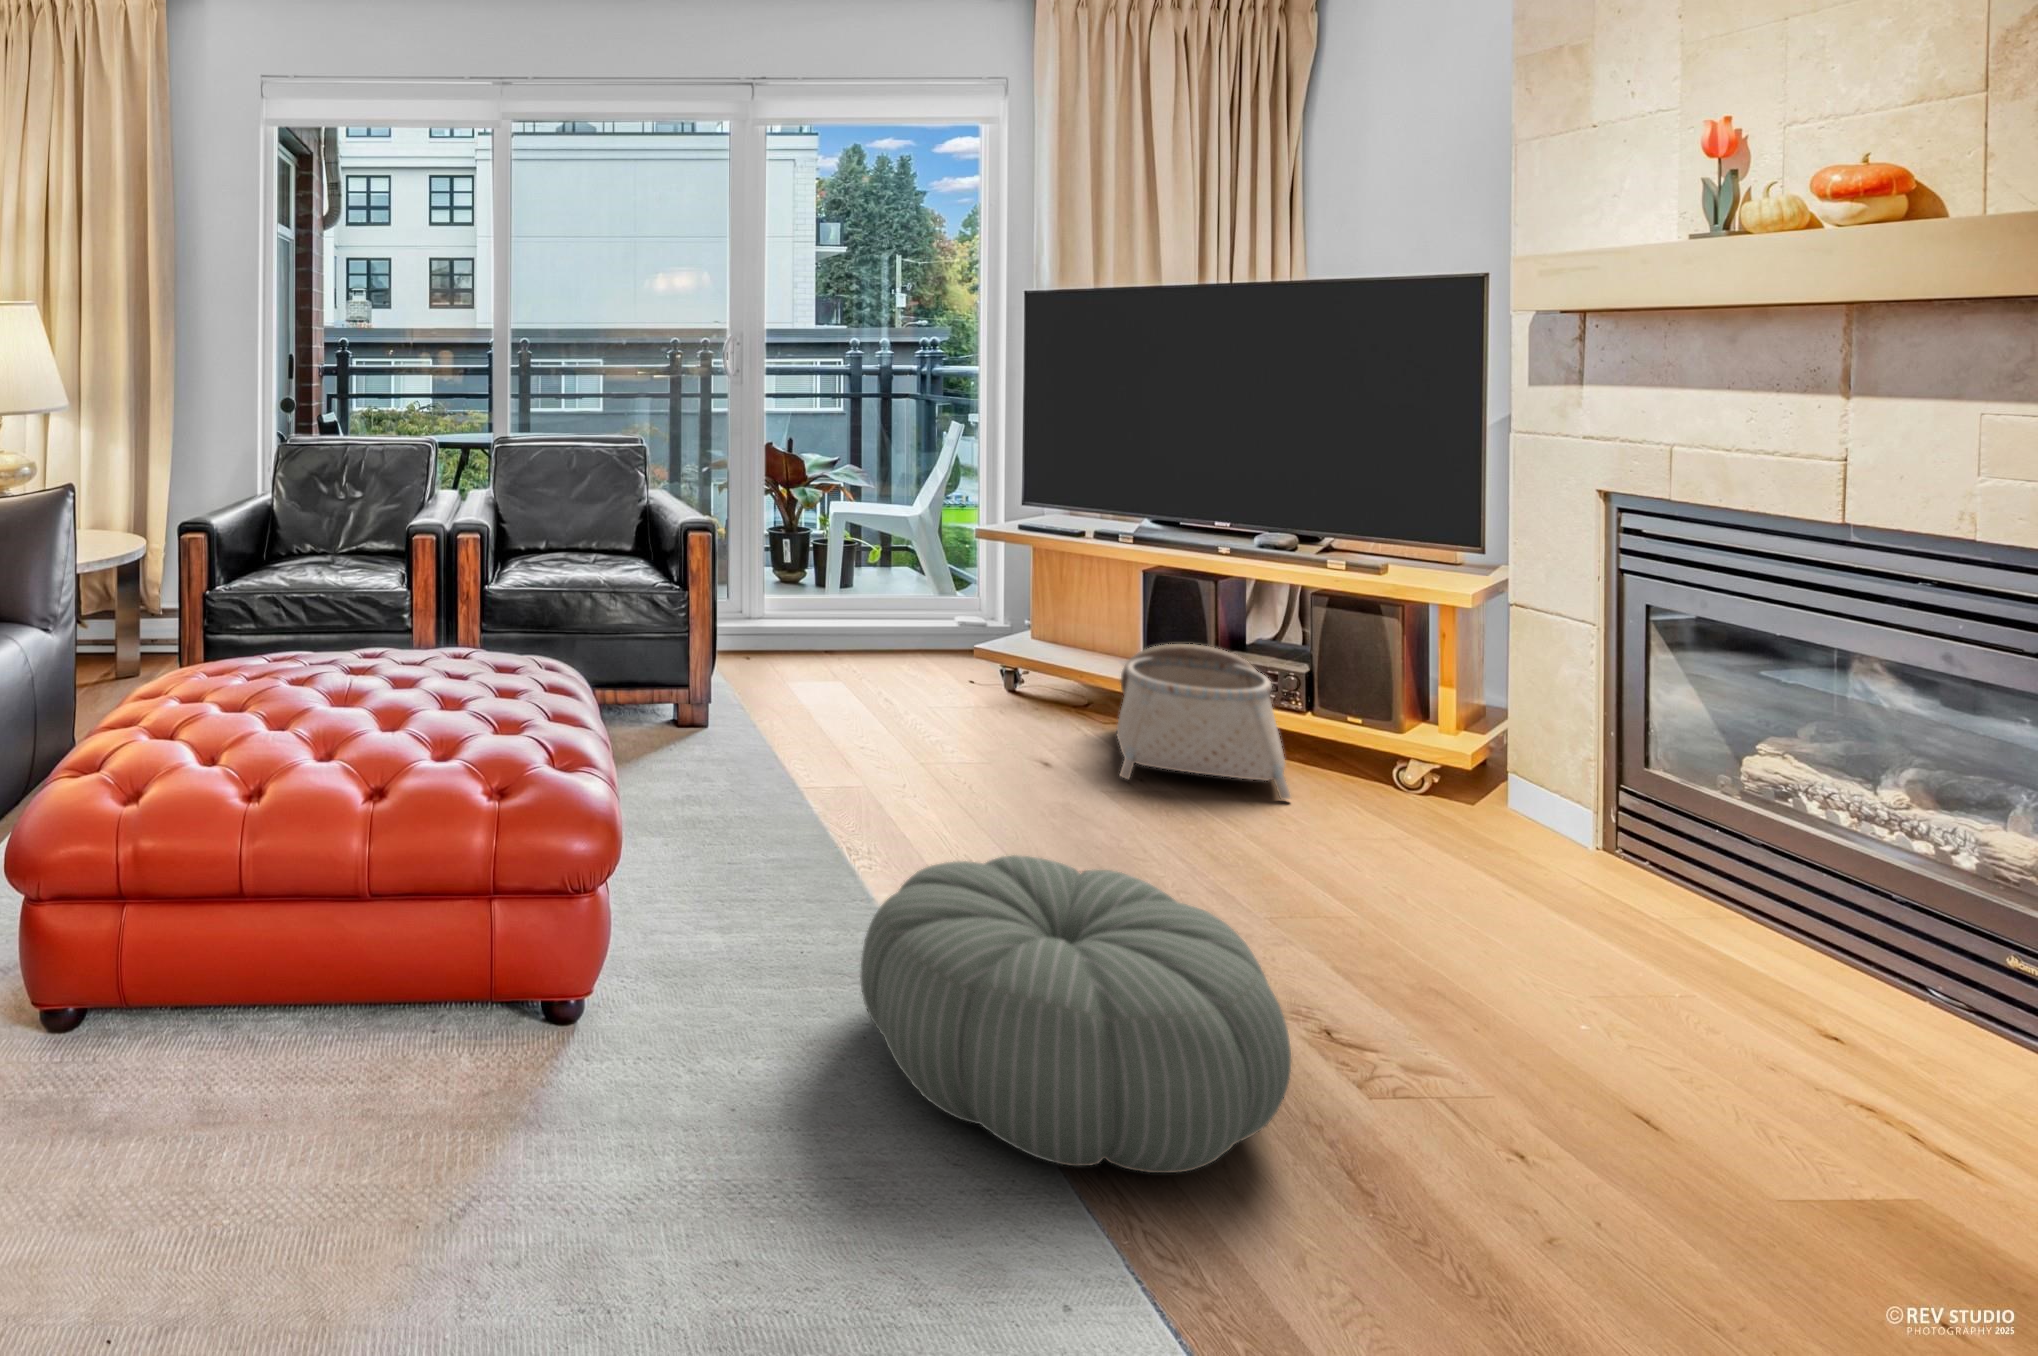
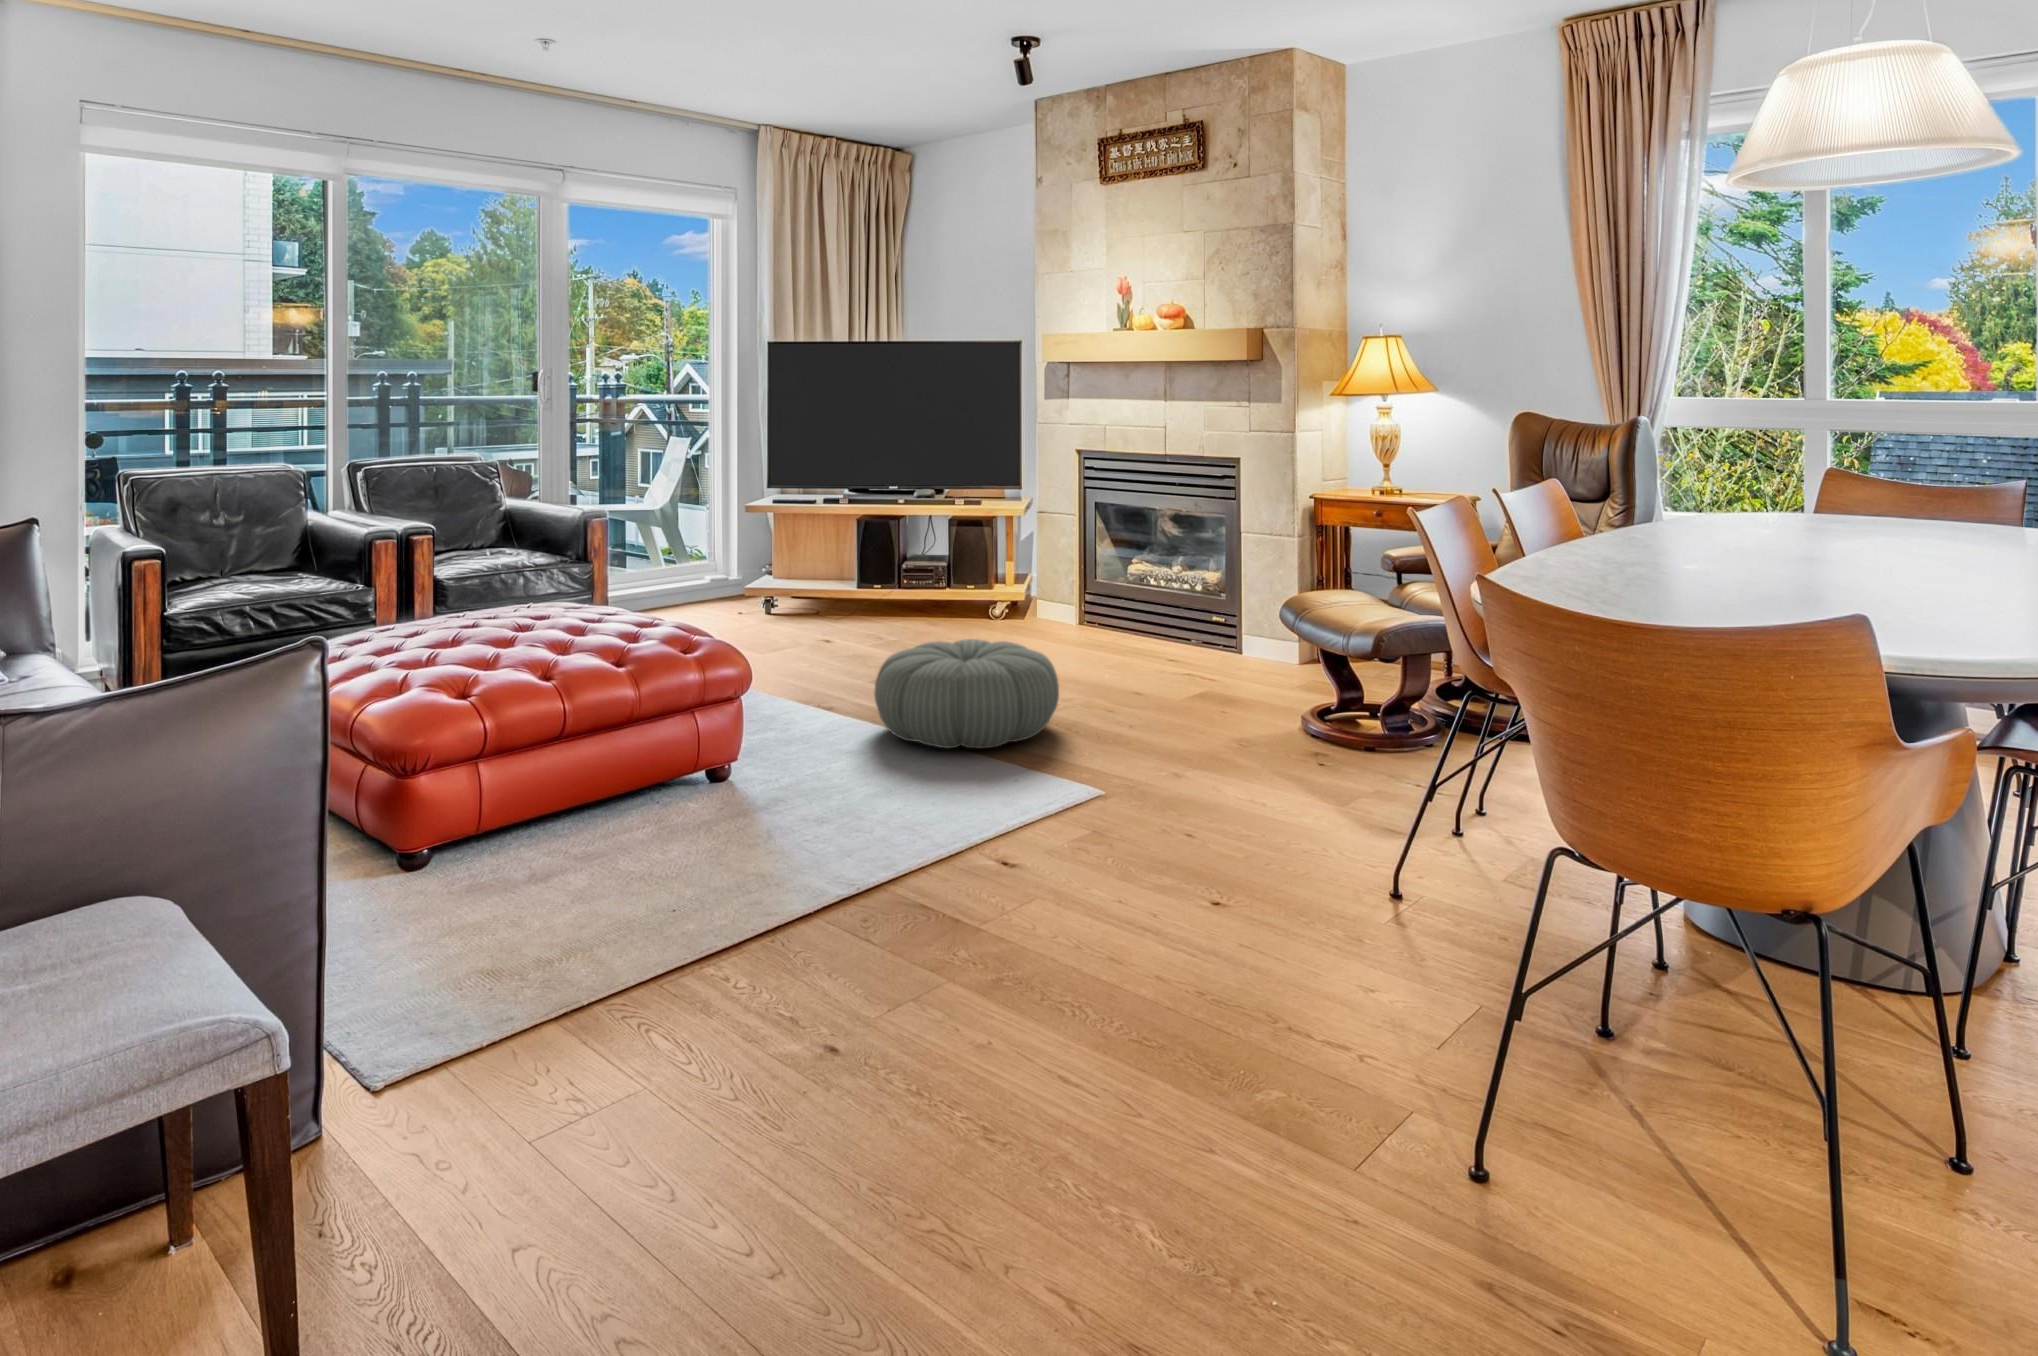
basket: present [1117,644,1291,800] -> none [849,559,956,640]

